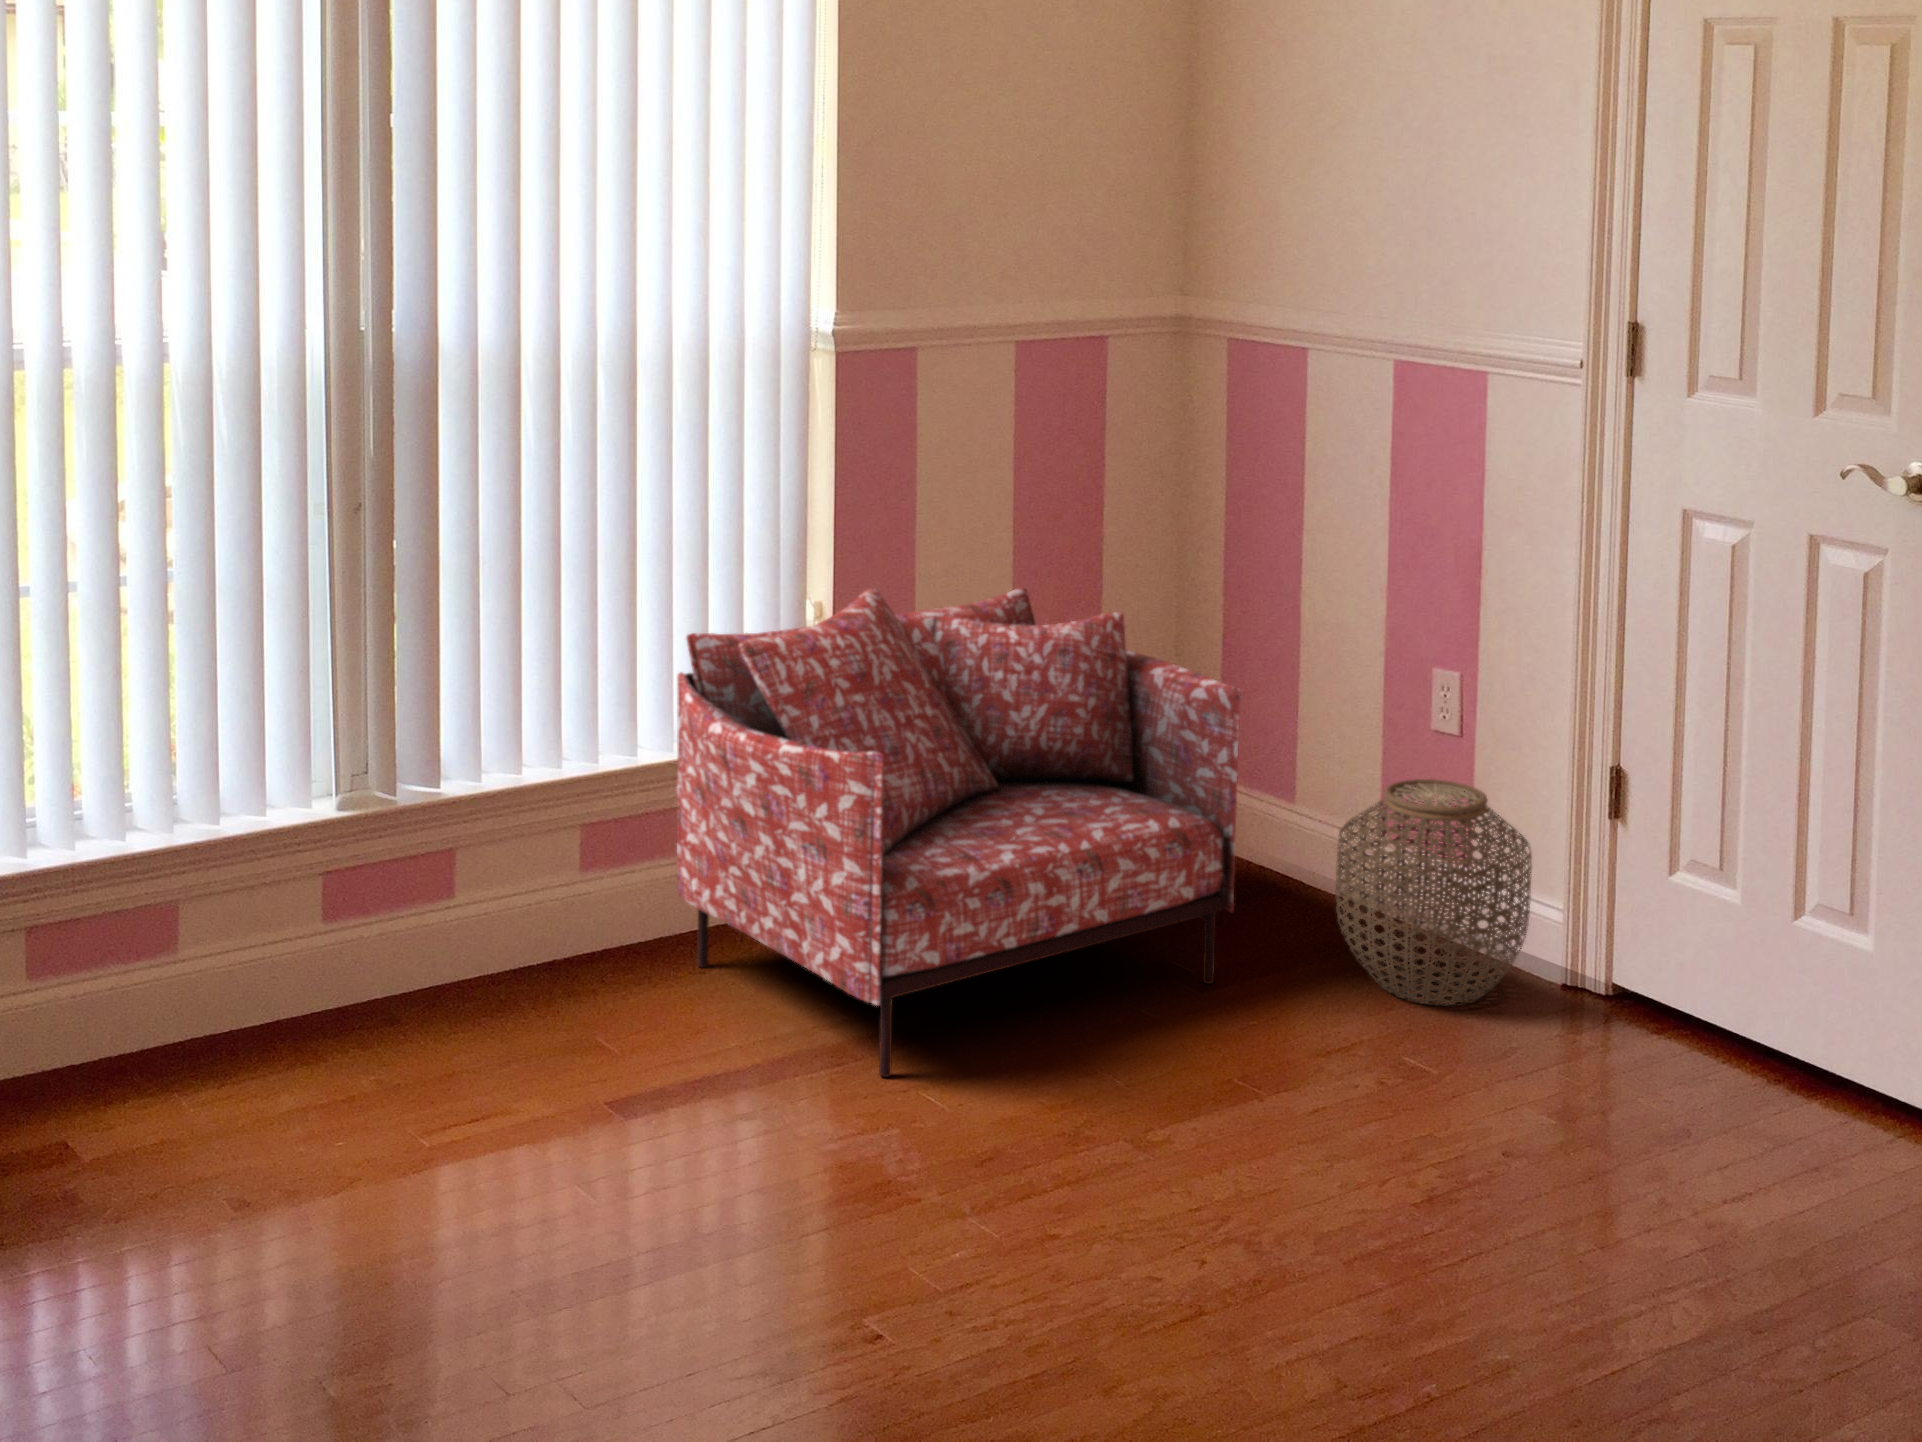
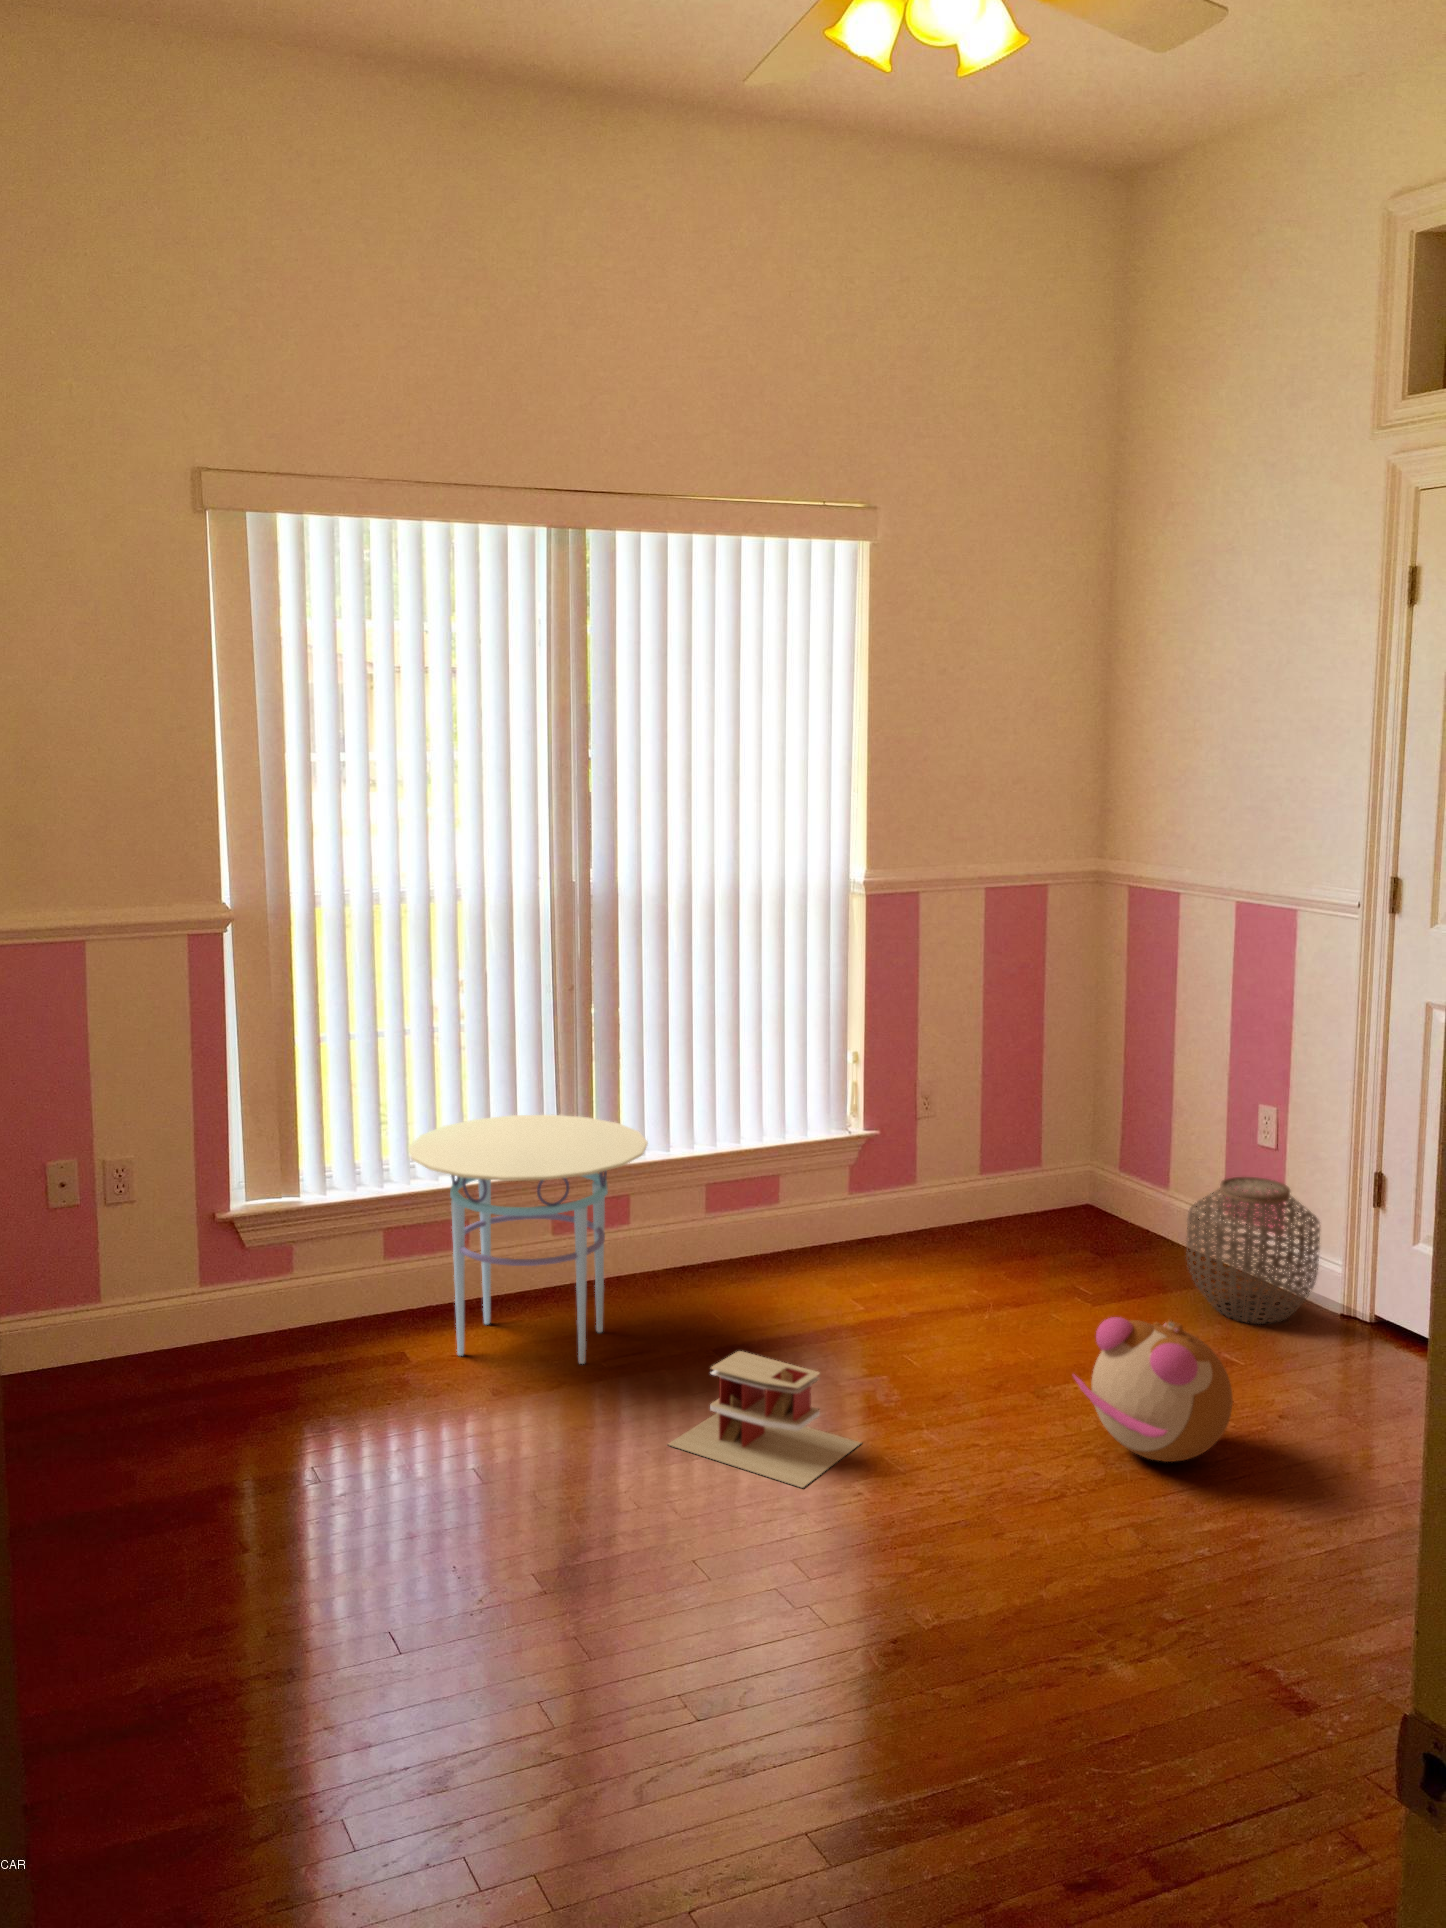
armchair: present [677,588,1240,1077] -> none [762,1044,1123,1345]
side table: none [73,720,493,1145] -> present [409,1115,648,1364]
plush toy: none [1196,1017,1443,1249] -> present [1073,1317,1233,1462]
toy house: none [532,1112,861,1345] -> present [669,1351,860,1487]

